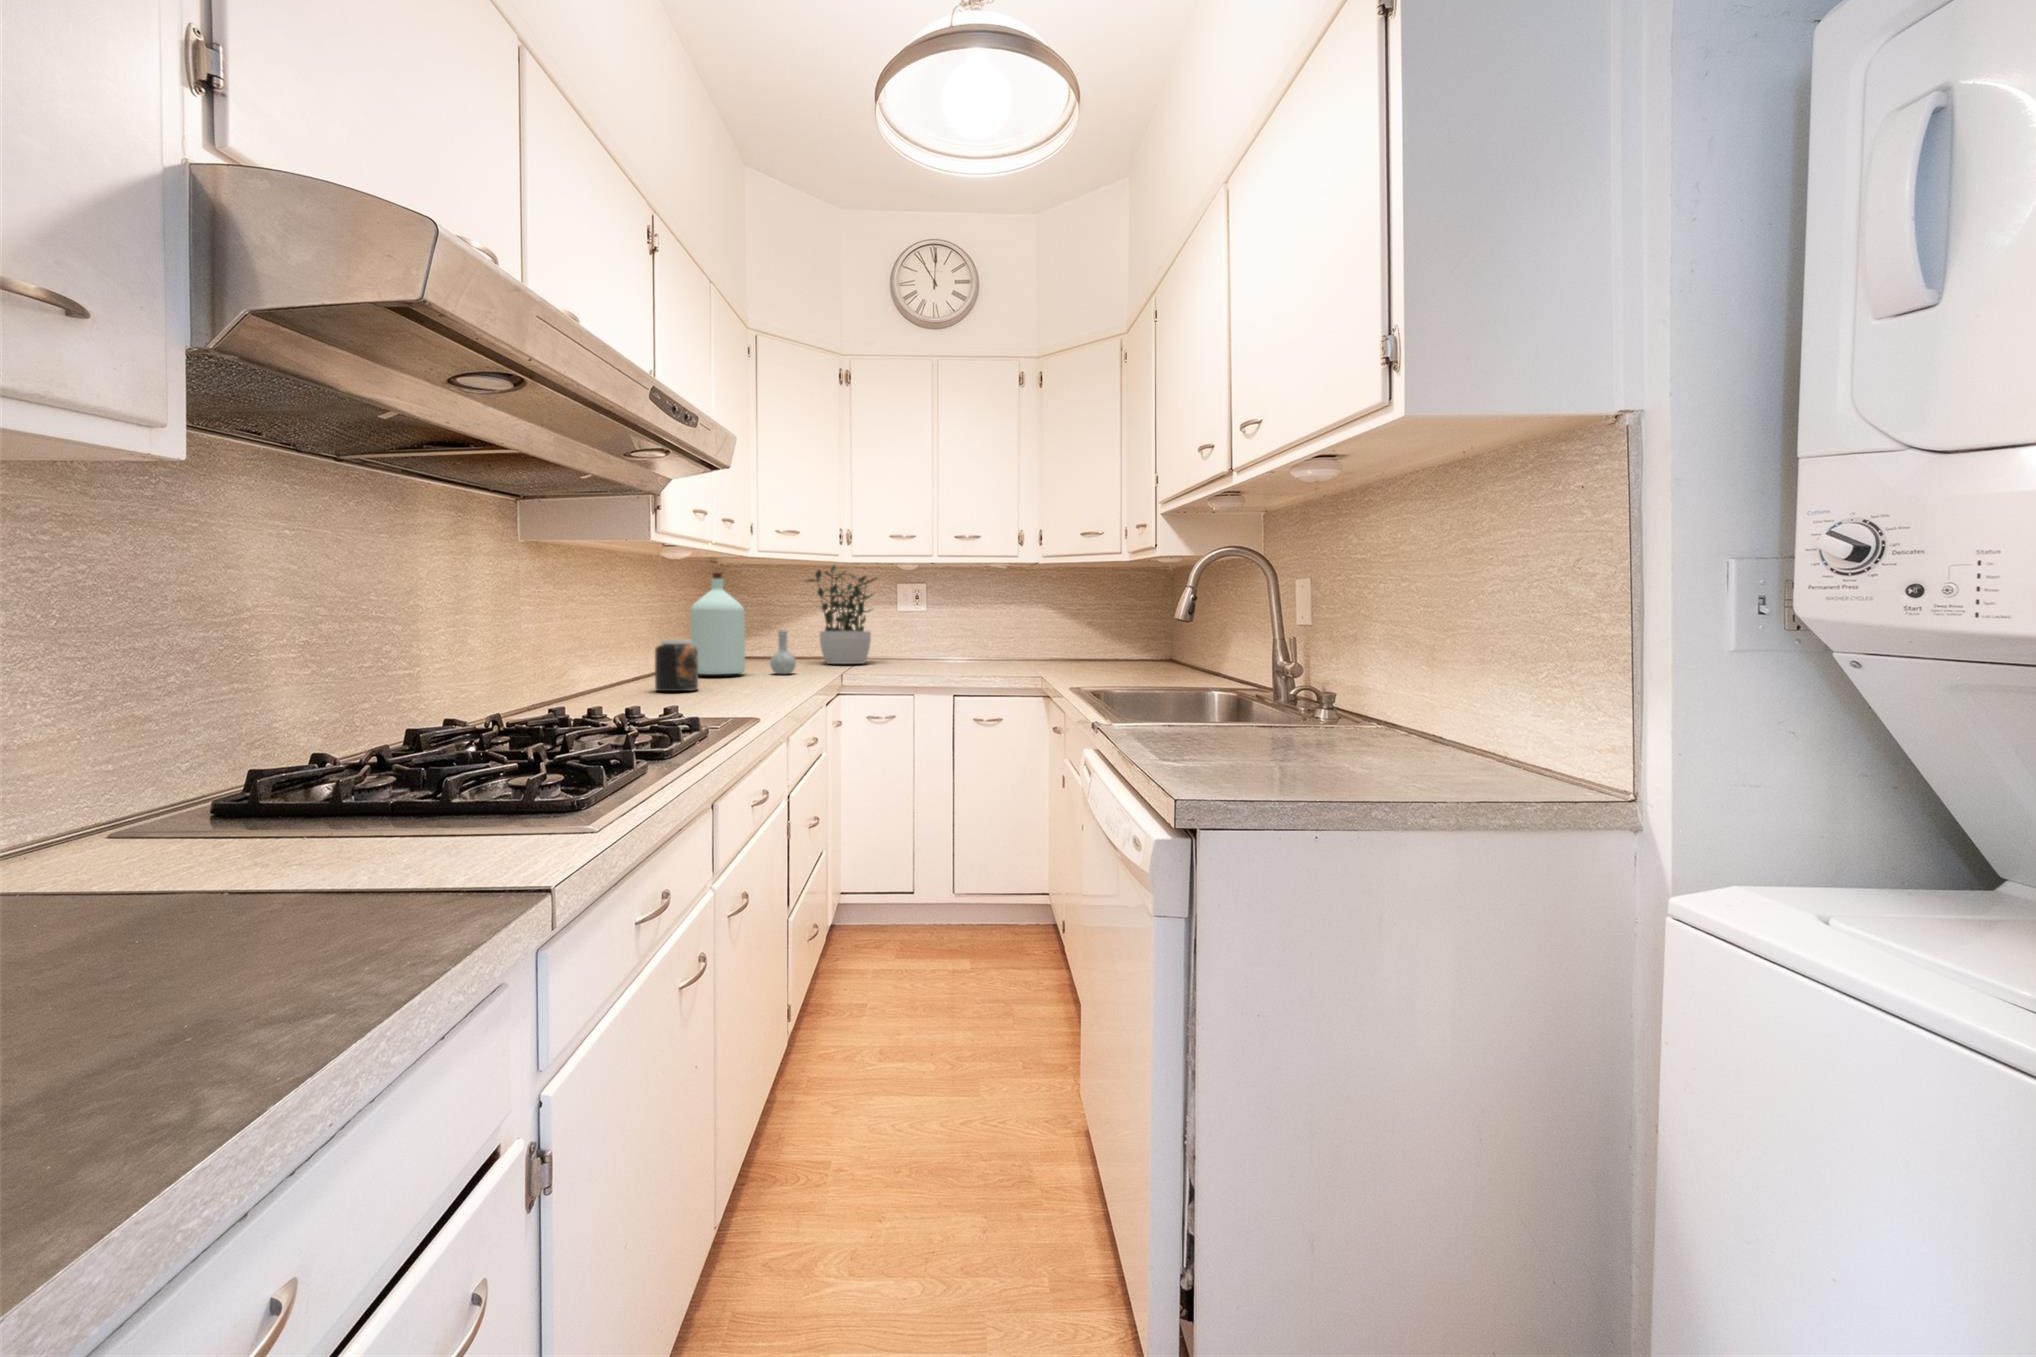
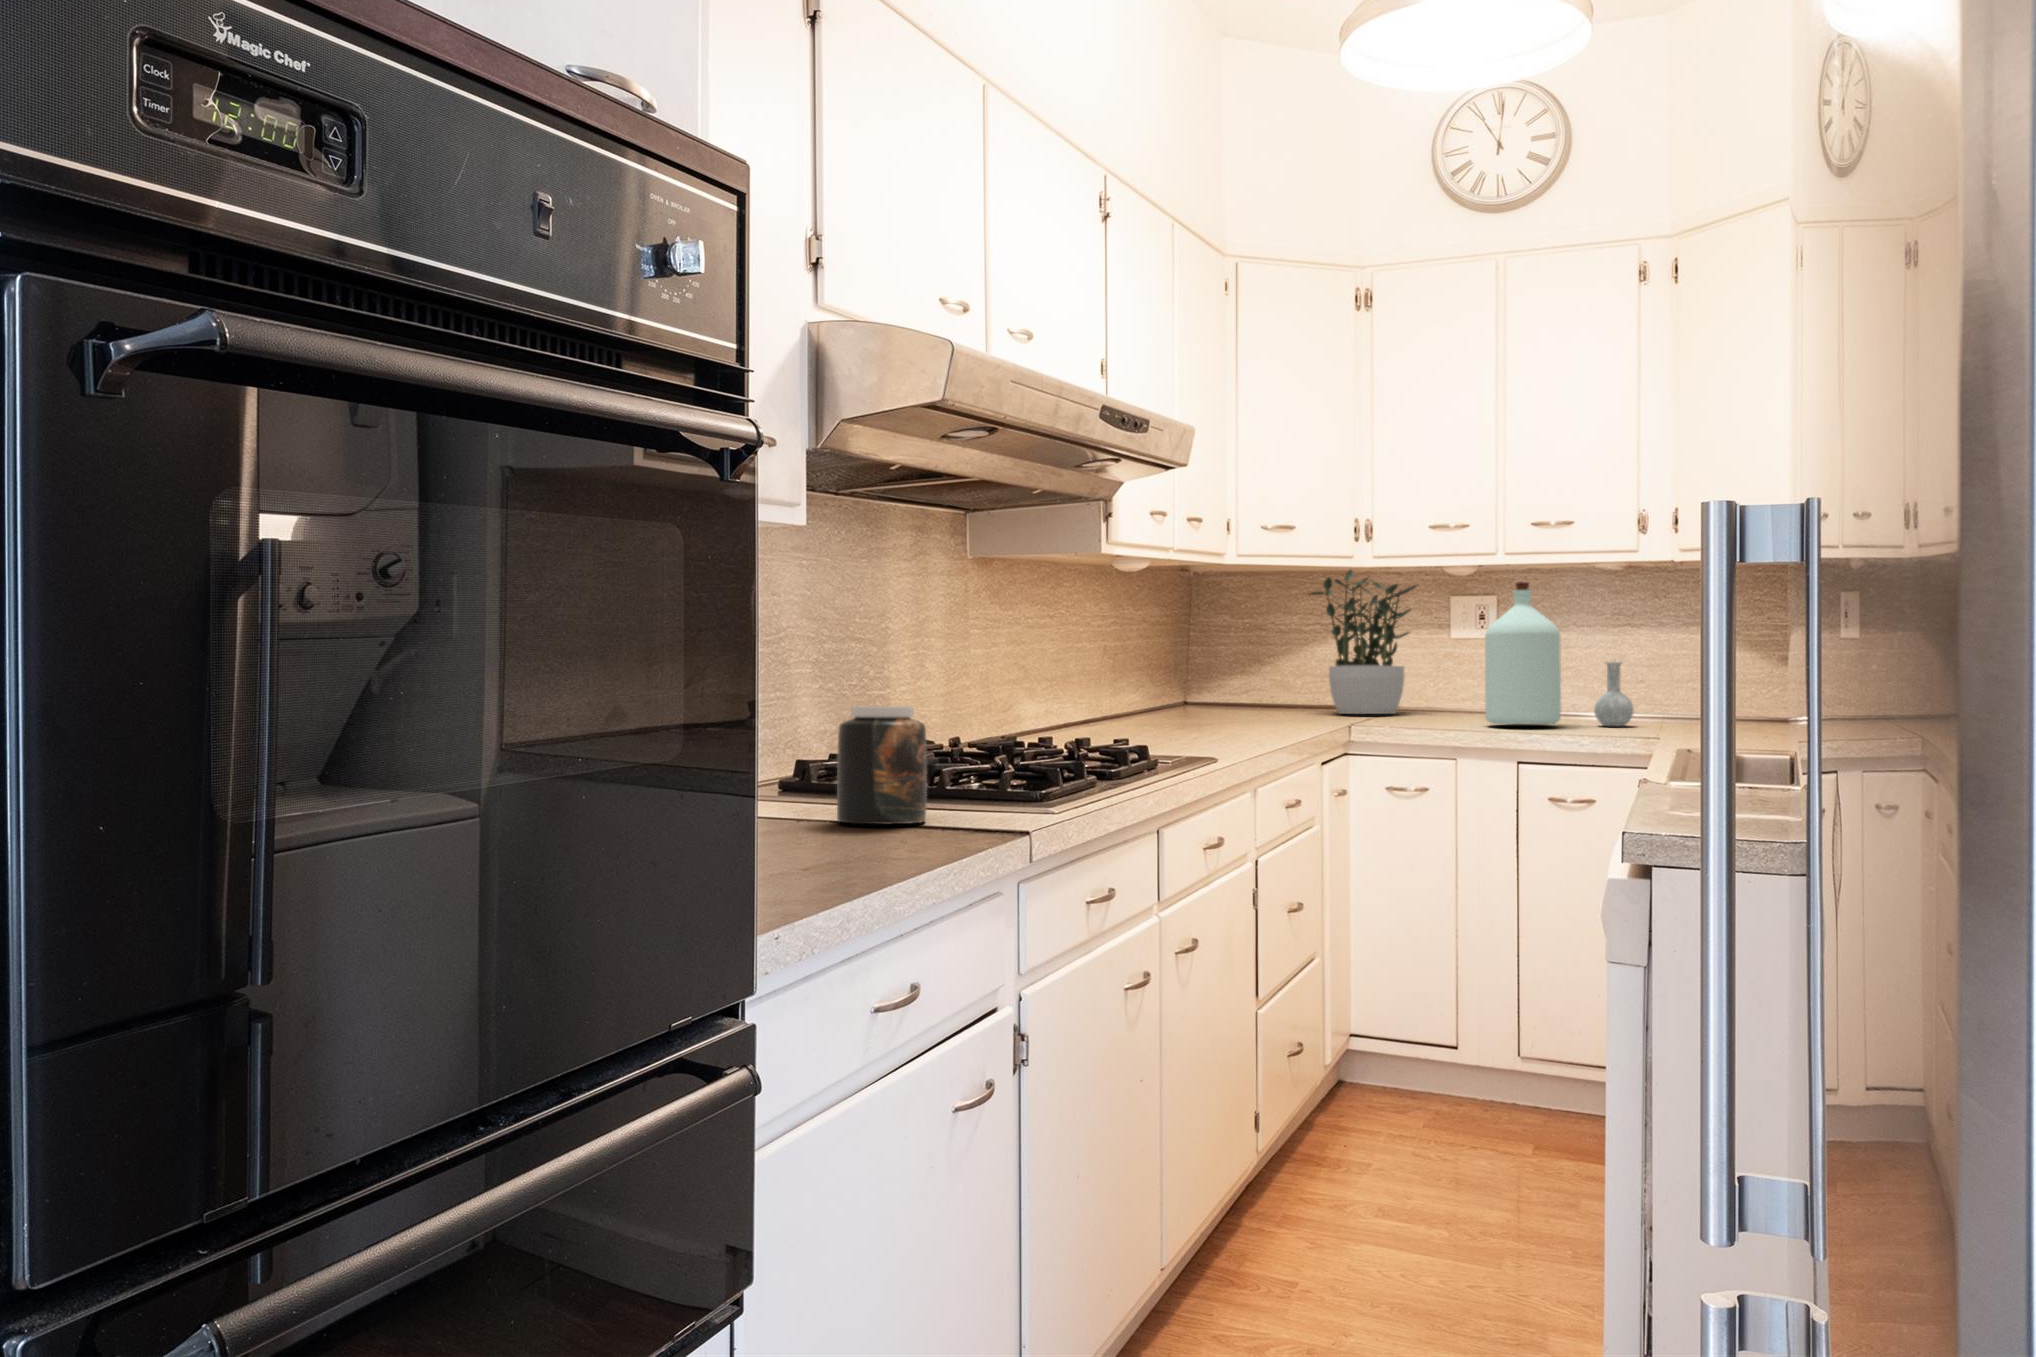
bottle: present [690,573,796,674] -> present [1485,582,1633,726]
jar: present [655,639,698,691] -> present [837,706,927,824]

